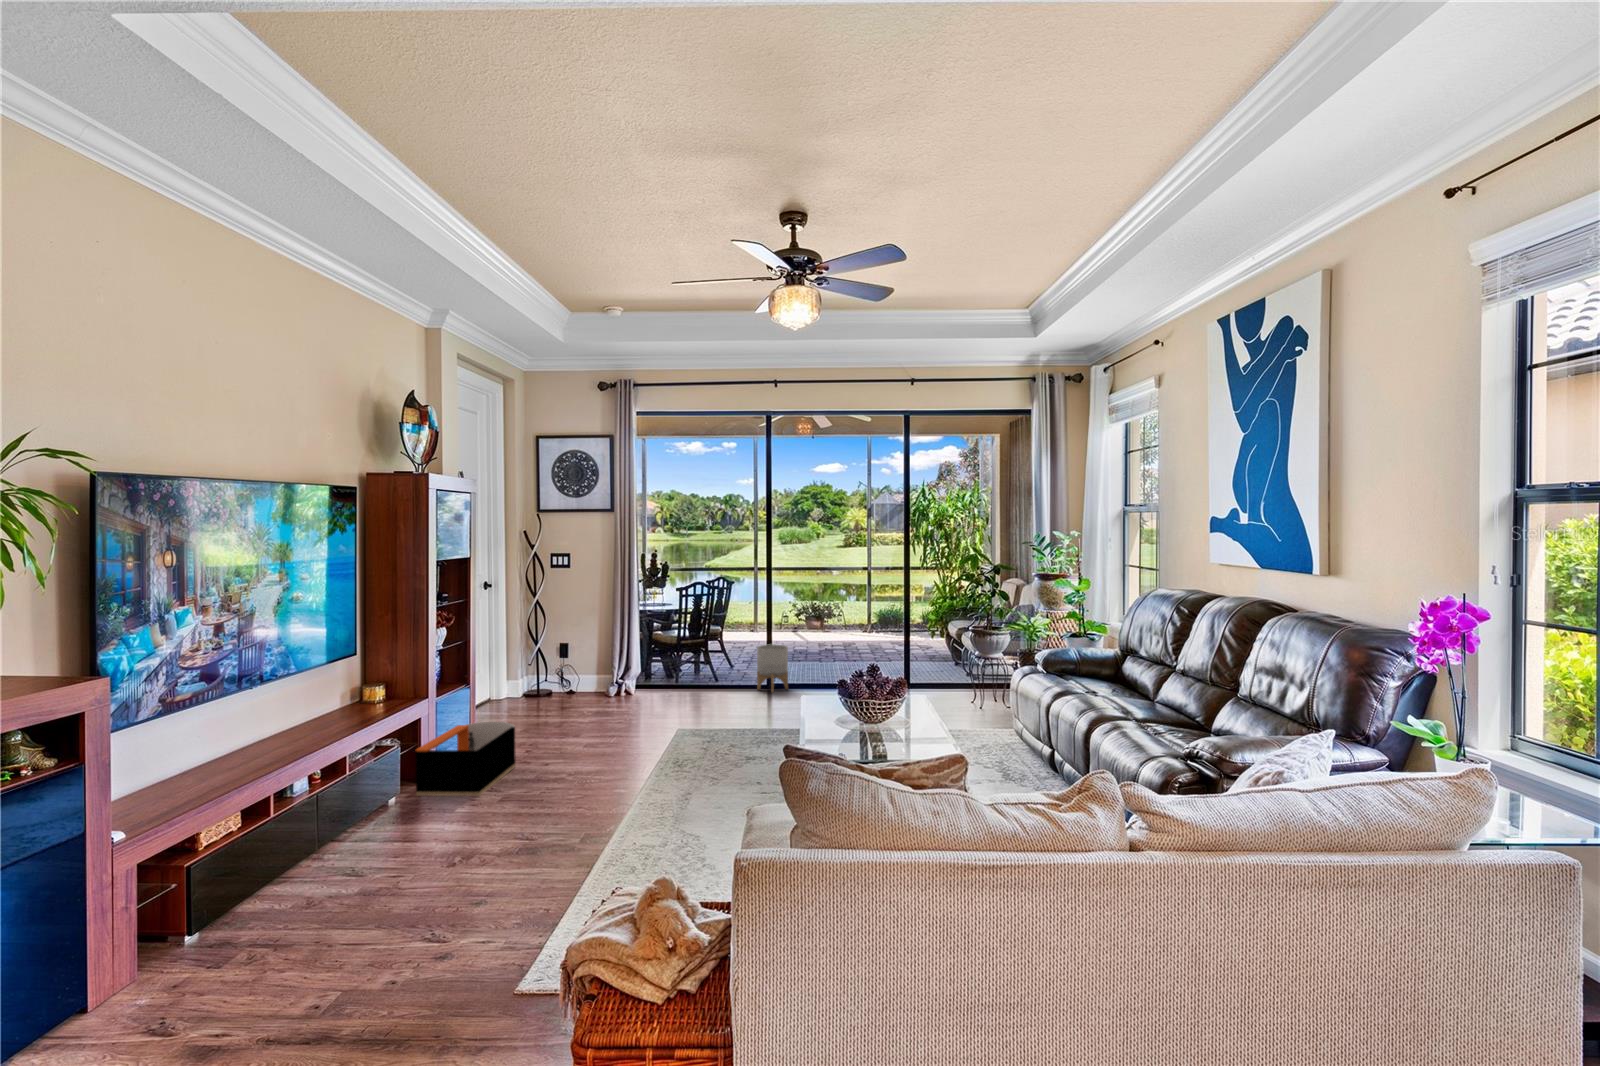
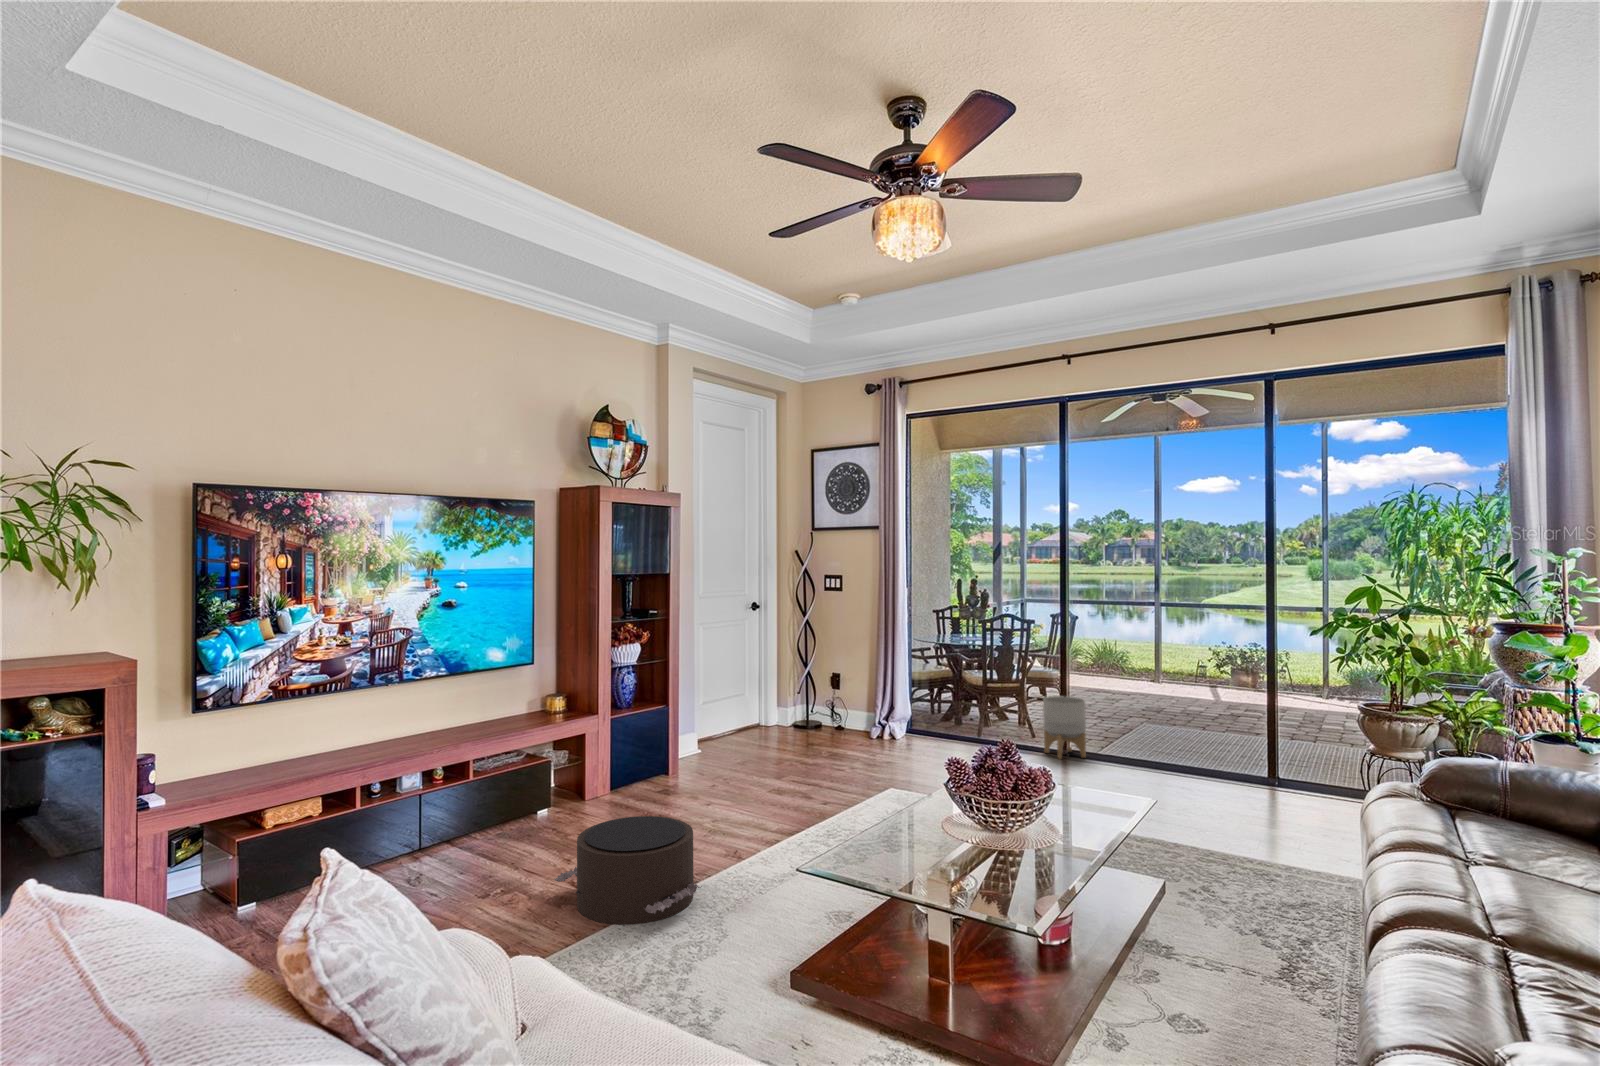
storage bin: present [415,722,516,796] -> none [561,746,679,826]
pouf: none [529,766,660,854] -> present [554,816,702,925]

